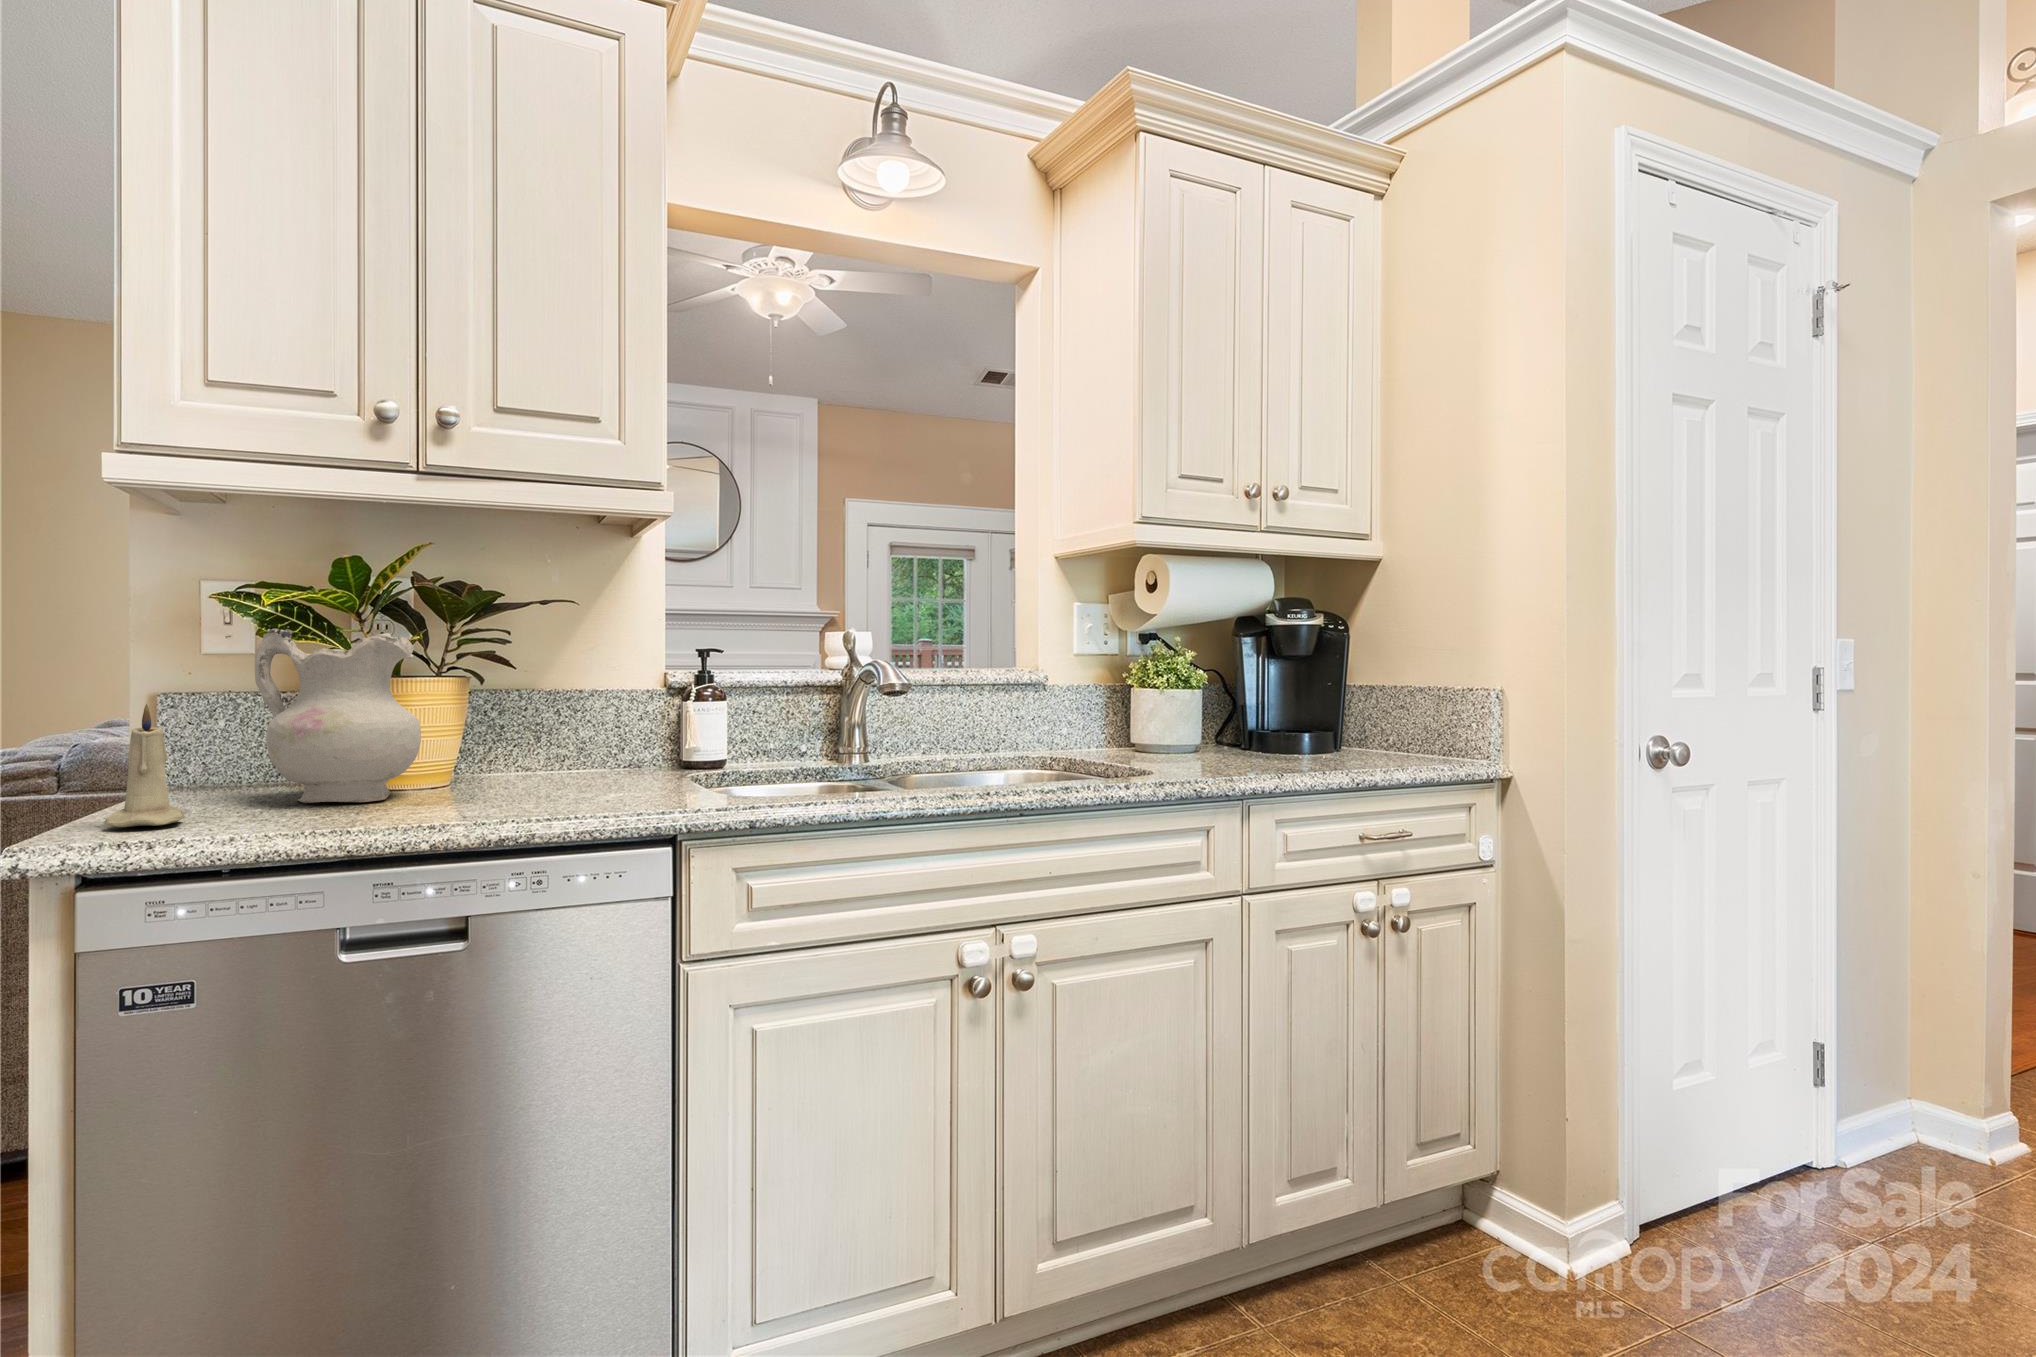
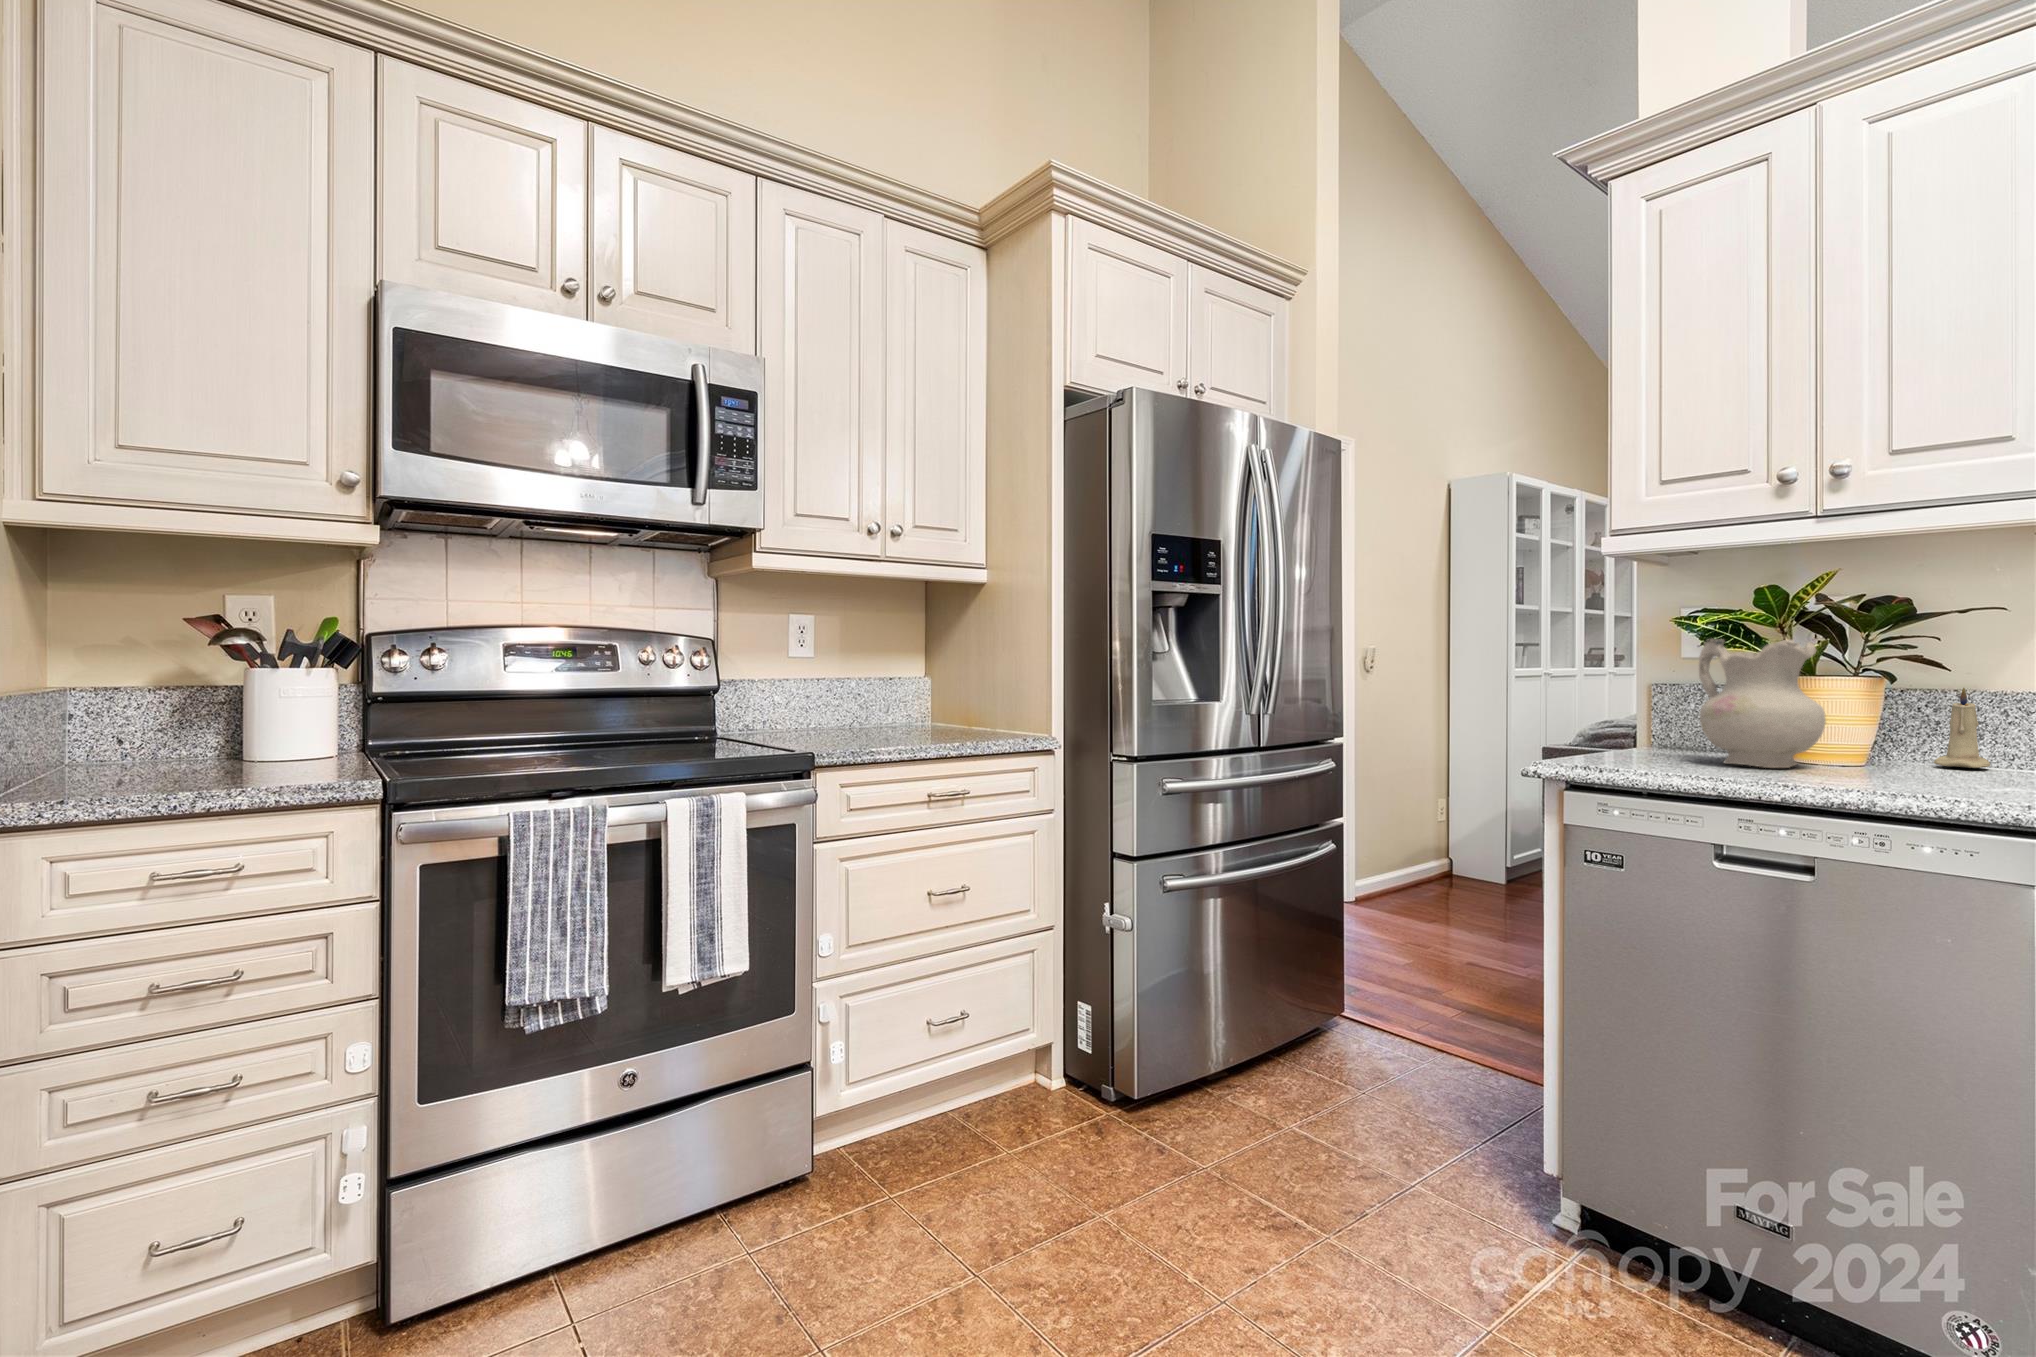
candle: present [104,704,185,827] -> present [1934,688,1990,768]

